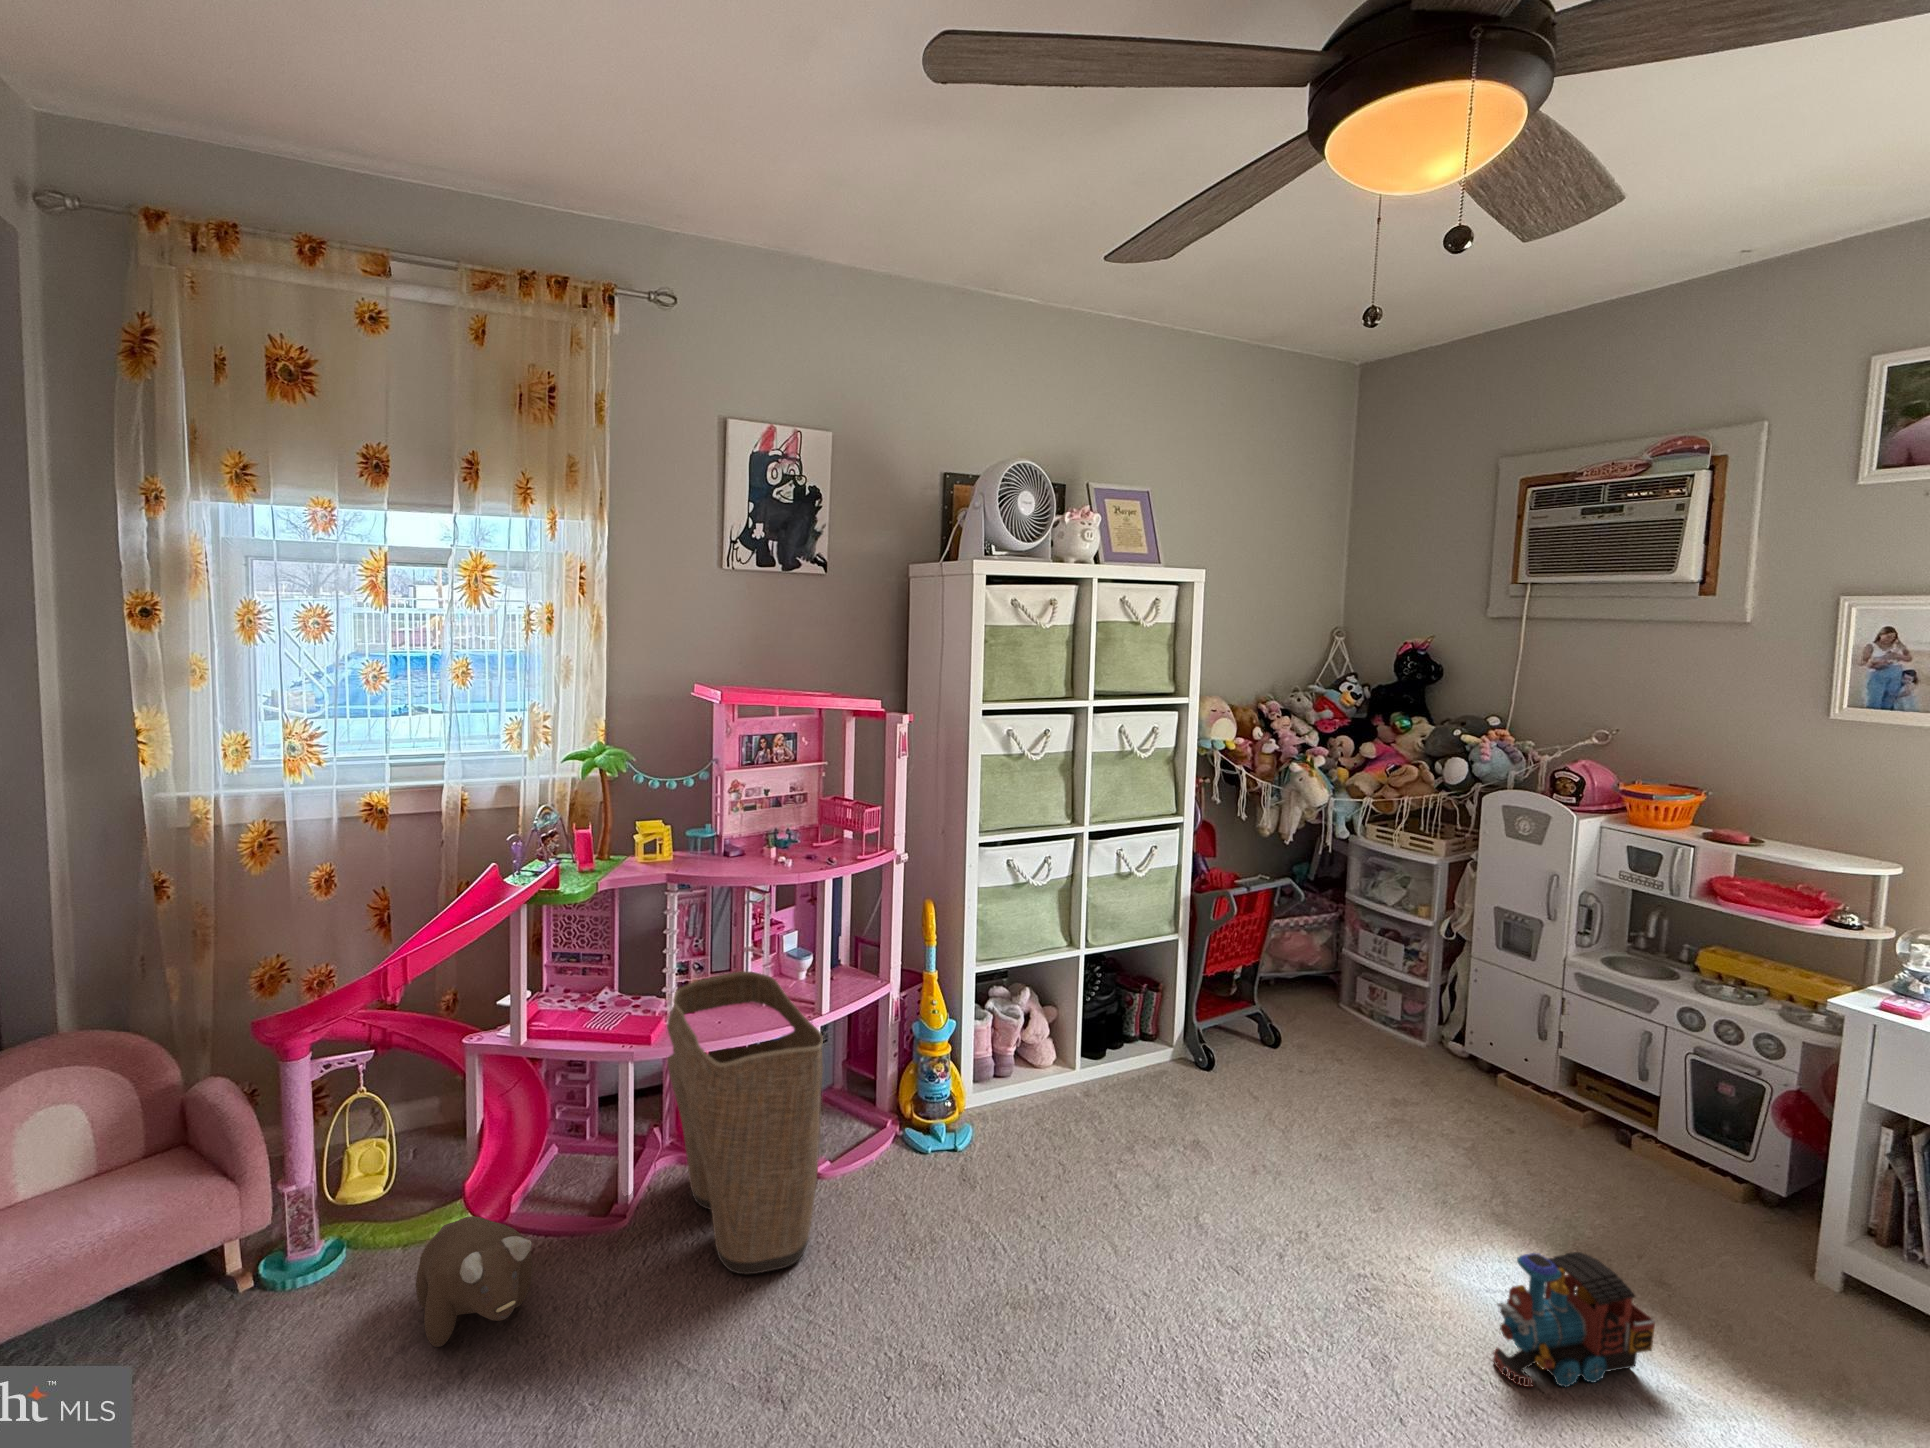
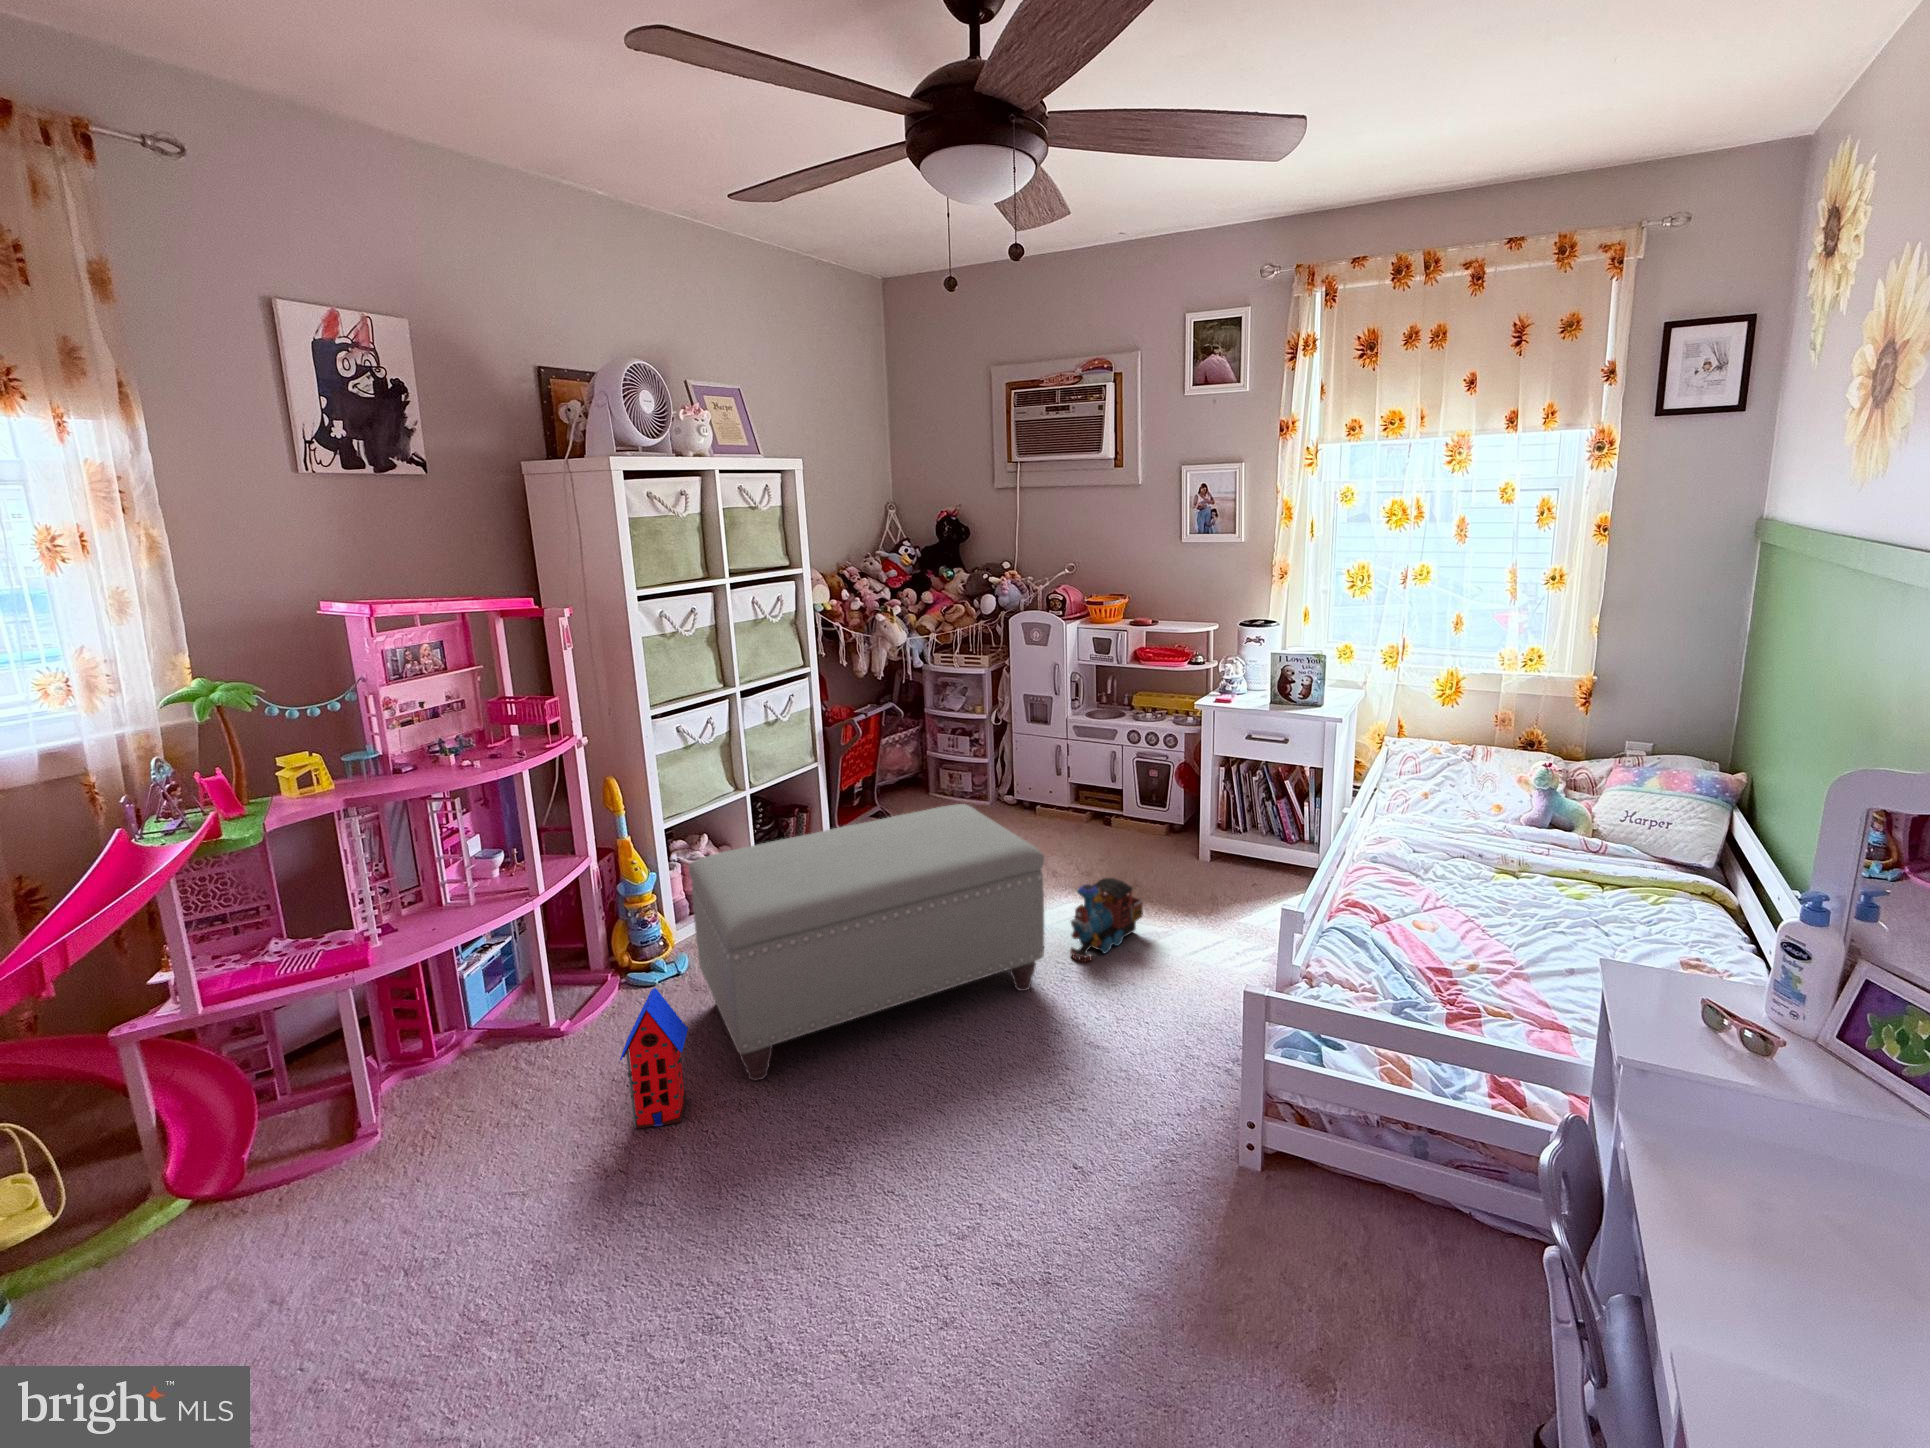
laundry basket: present [667,971,823,1274] -> none [373,876,580,1129]
ottoman: none [958,1025,1451,1389] -> present [689,804,1044,1081]
toy house: none [827,1173,909,1356] -> present [620,988,688,1129]
plush toy: present [416,1216,532,1347] -> none [139,1175,303,1322]

